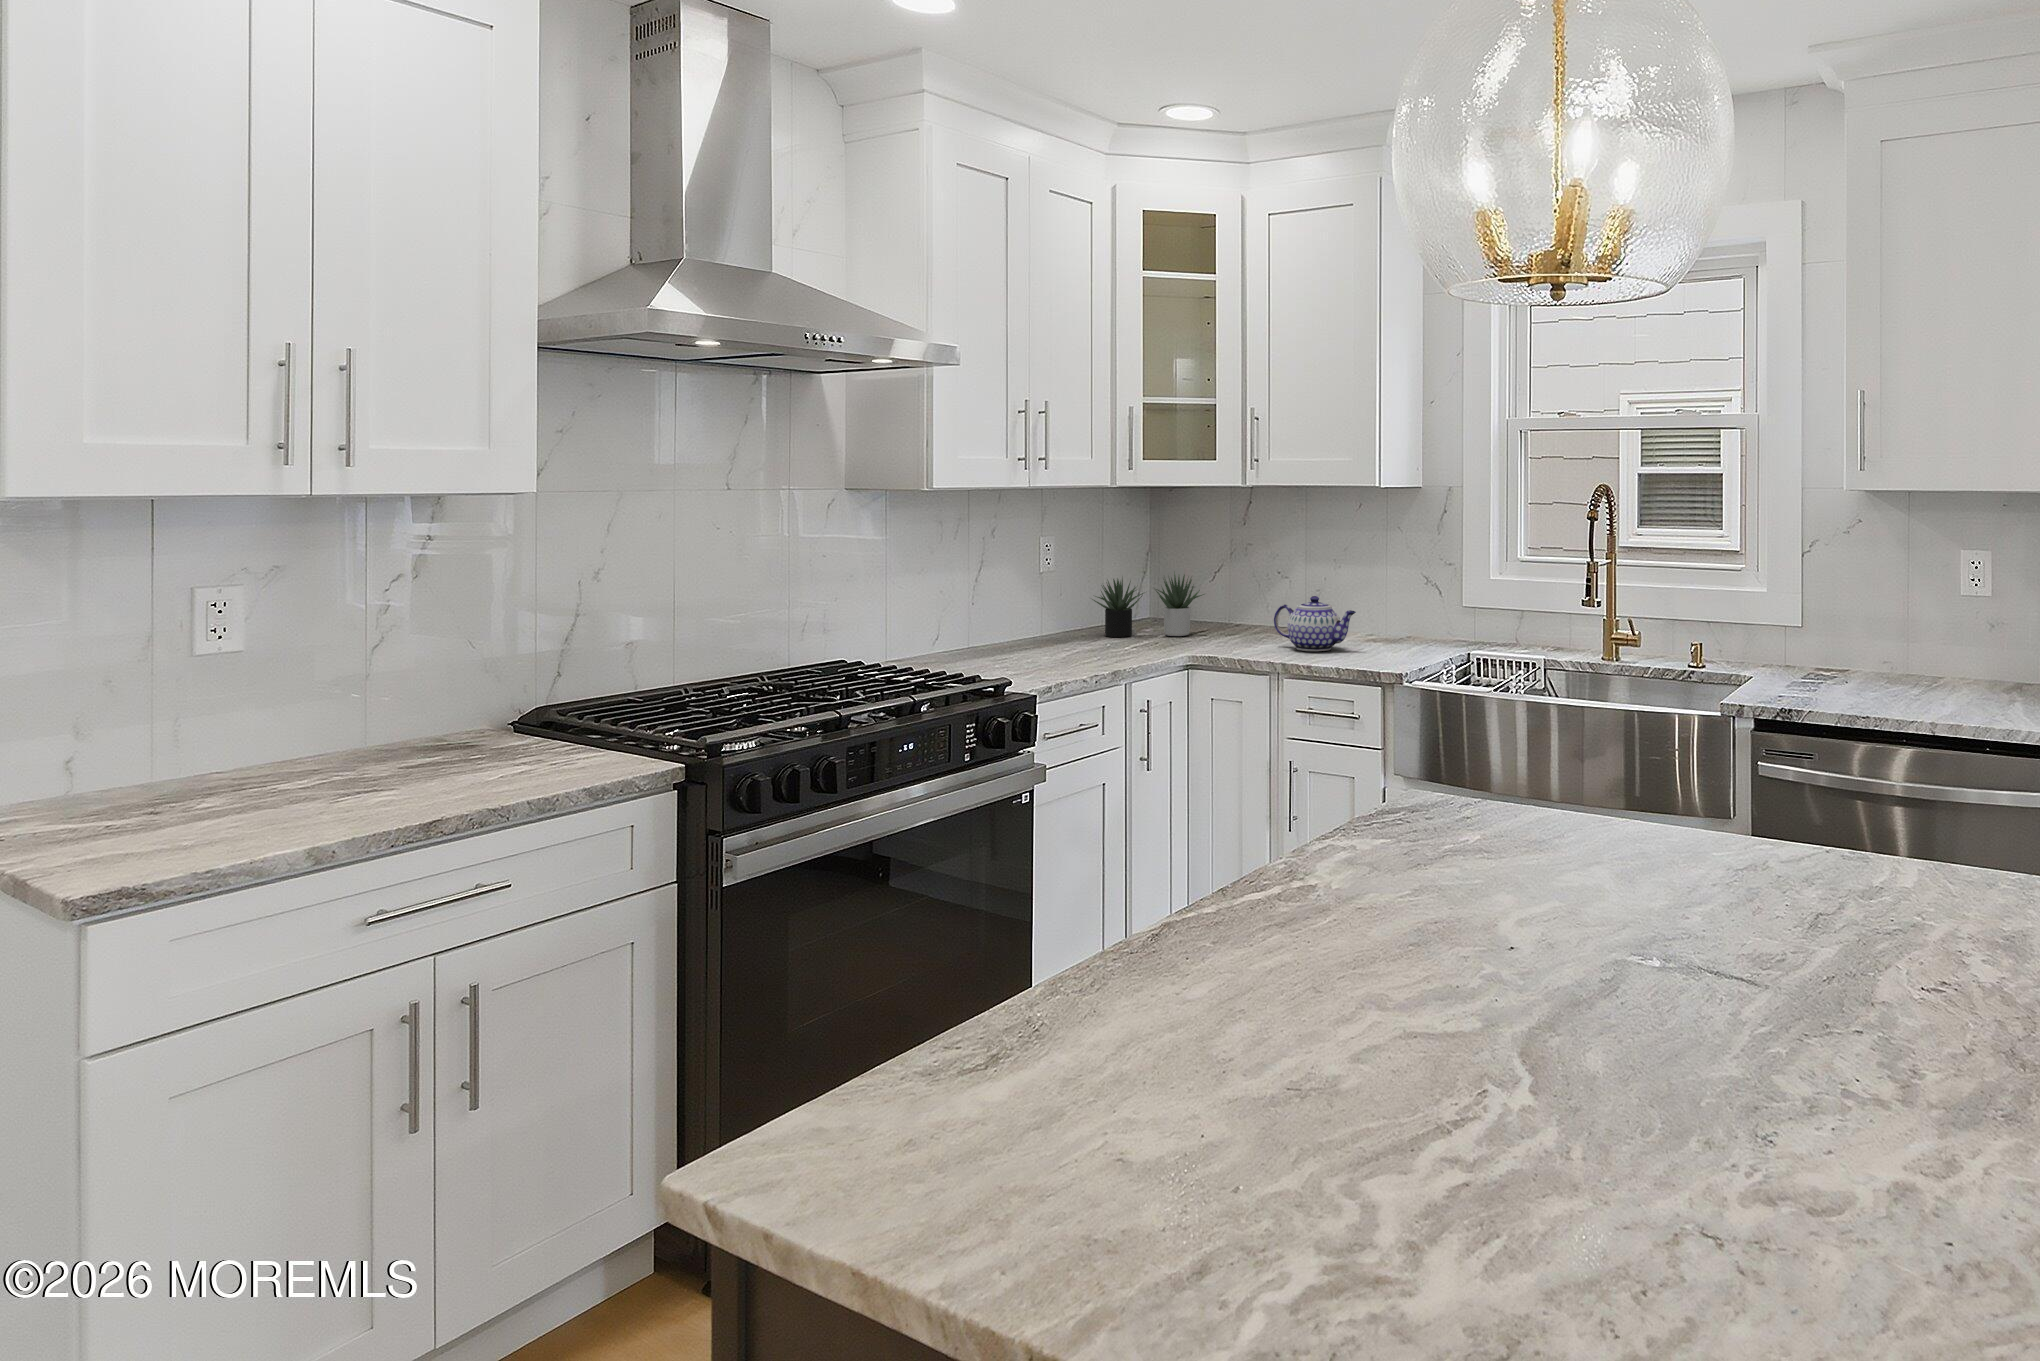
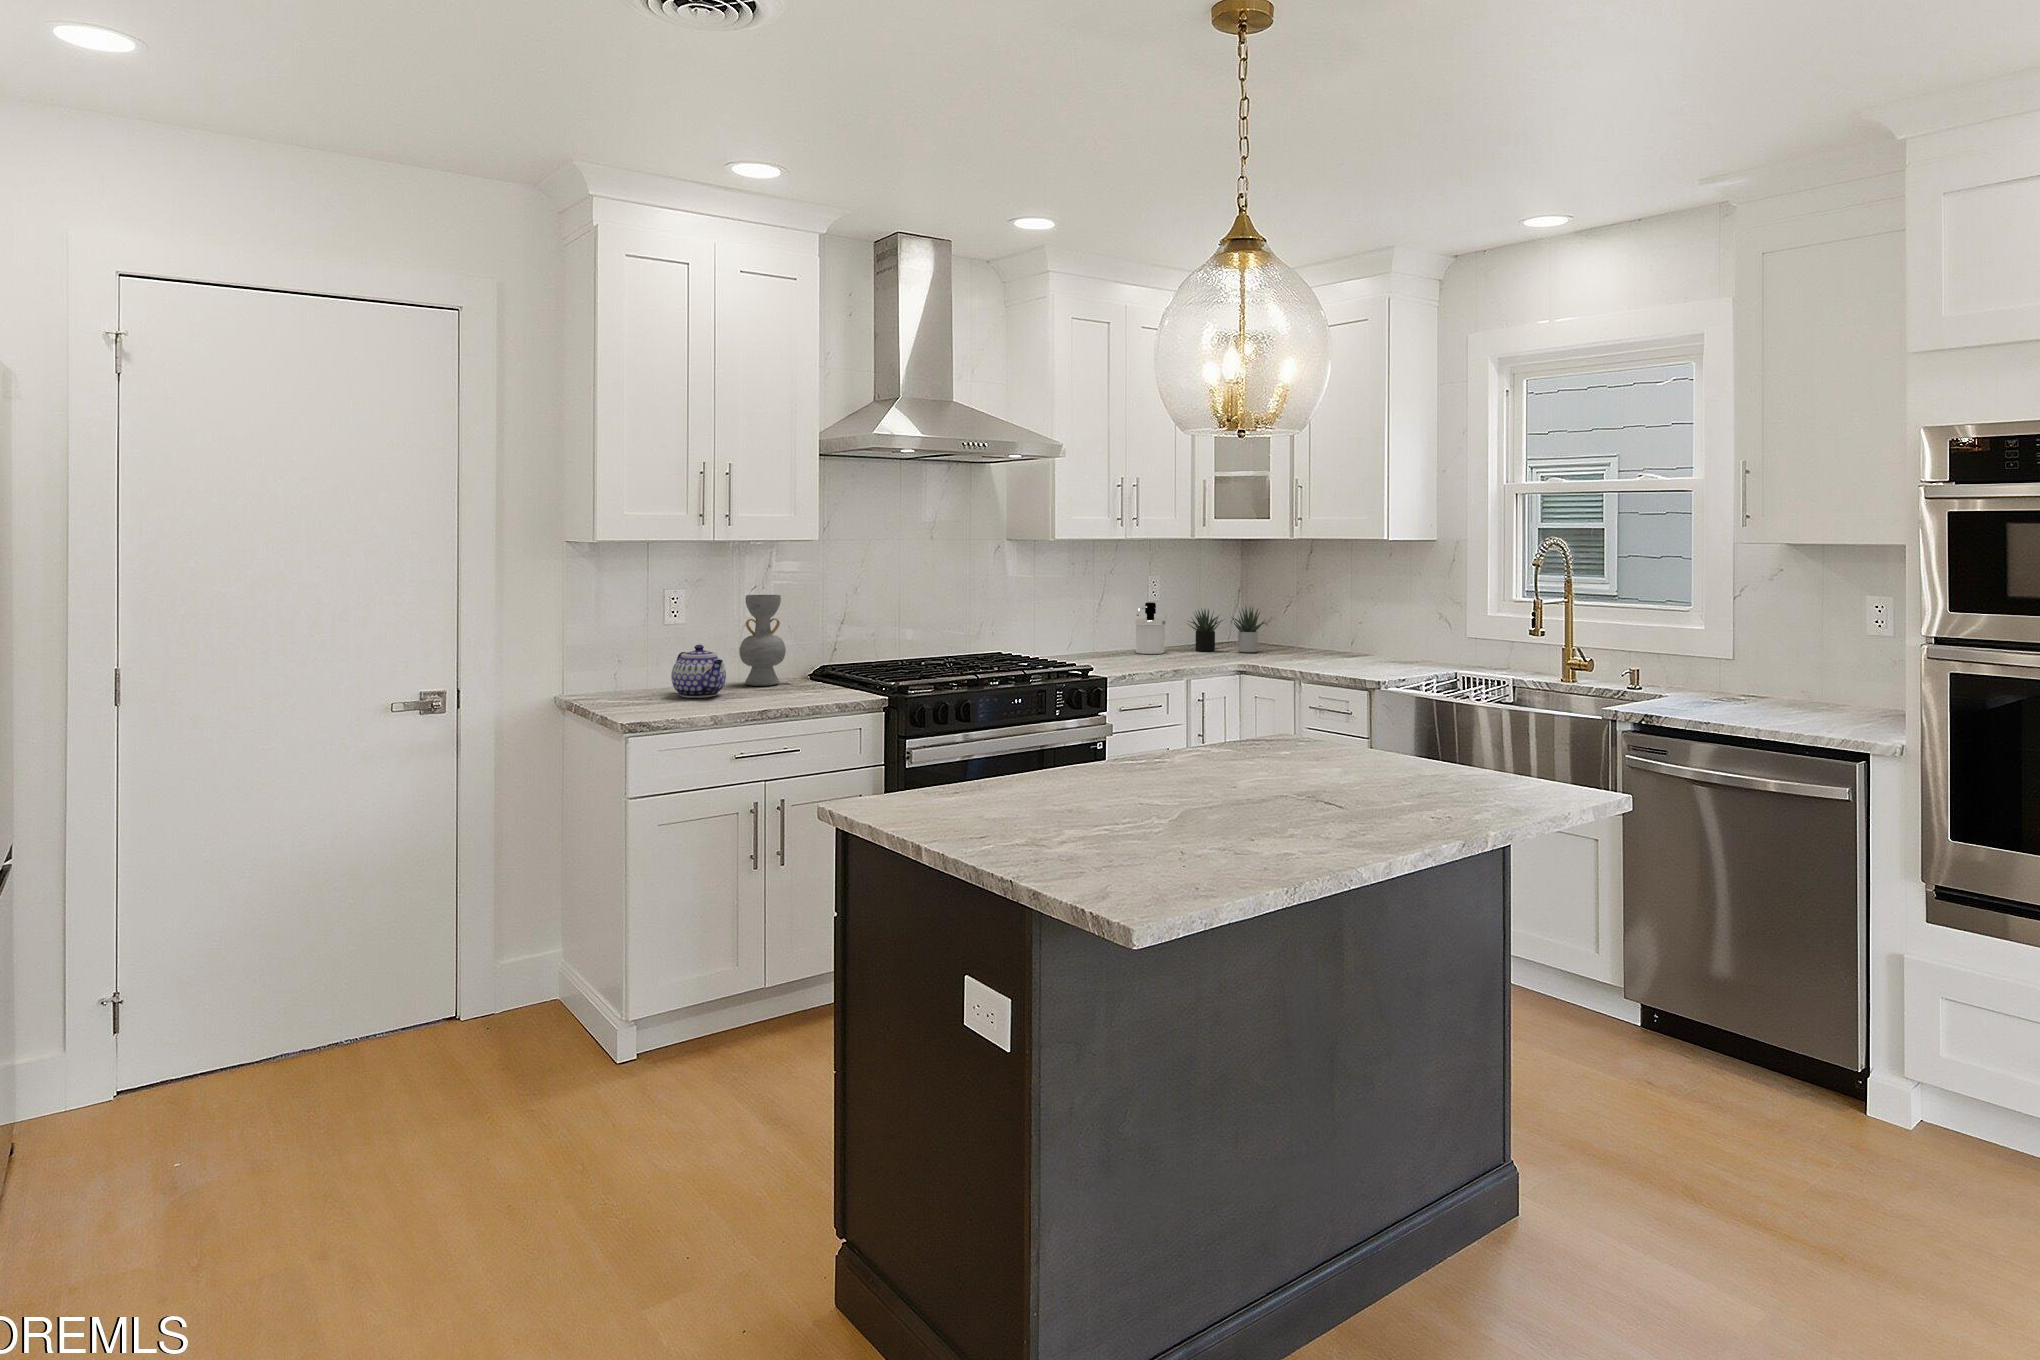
soap dispenser: none [1025,573,1069,646] -> present [1135,602,1166,654]
decorative vase: none [370,592,466,756] -> present [739,595,786,686]
teapot: present [1274,596,1356,651] -> present [671,645,726,698]

